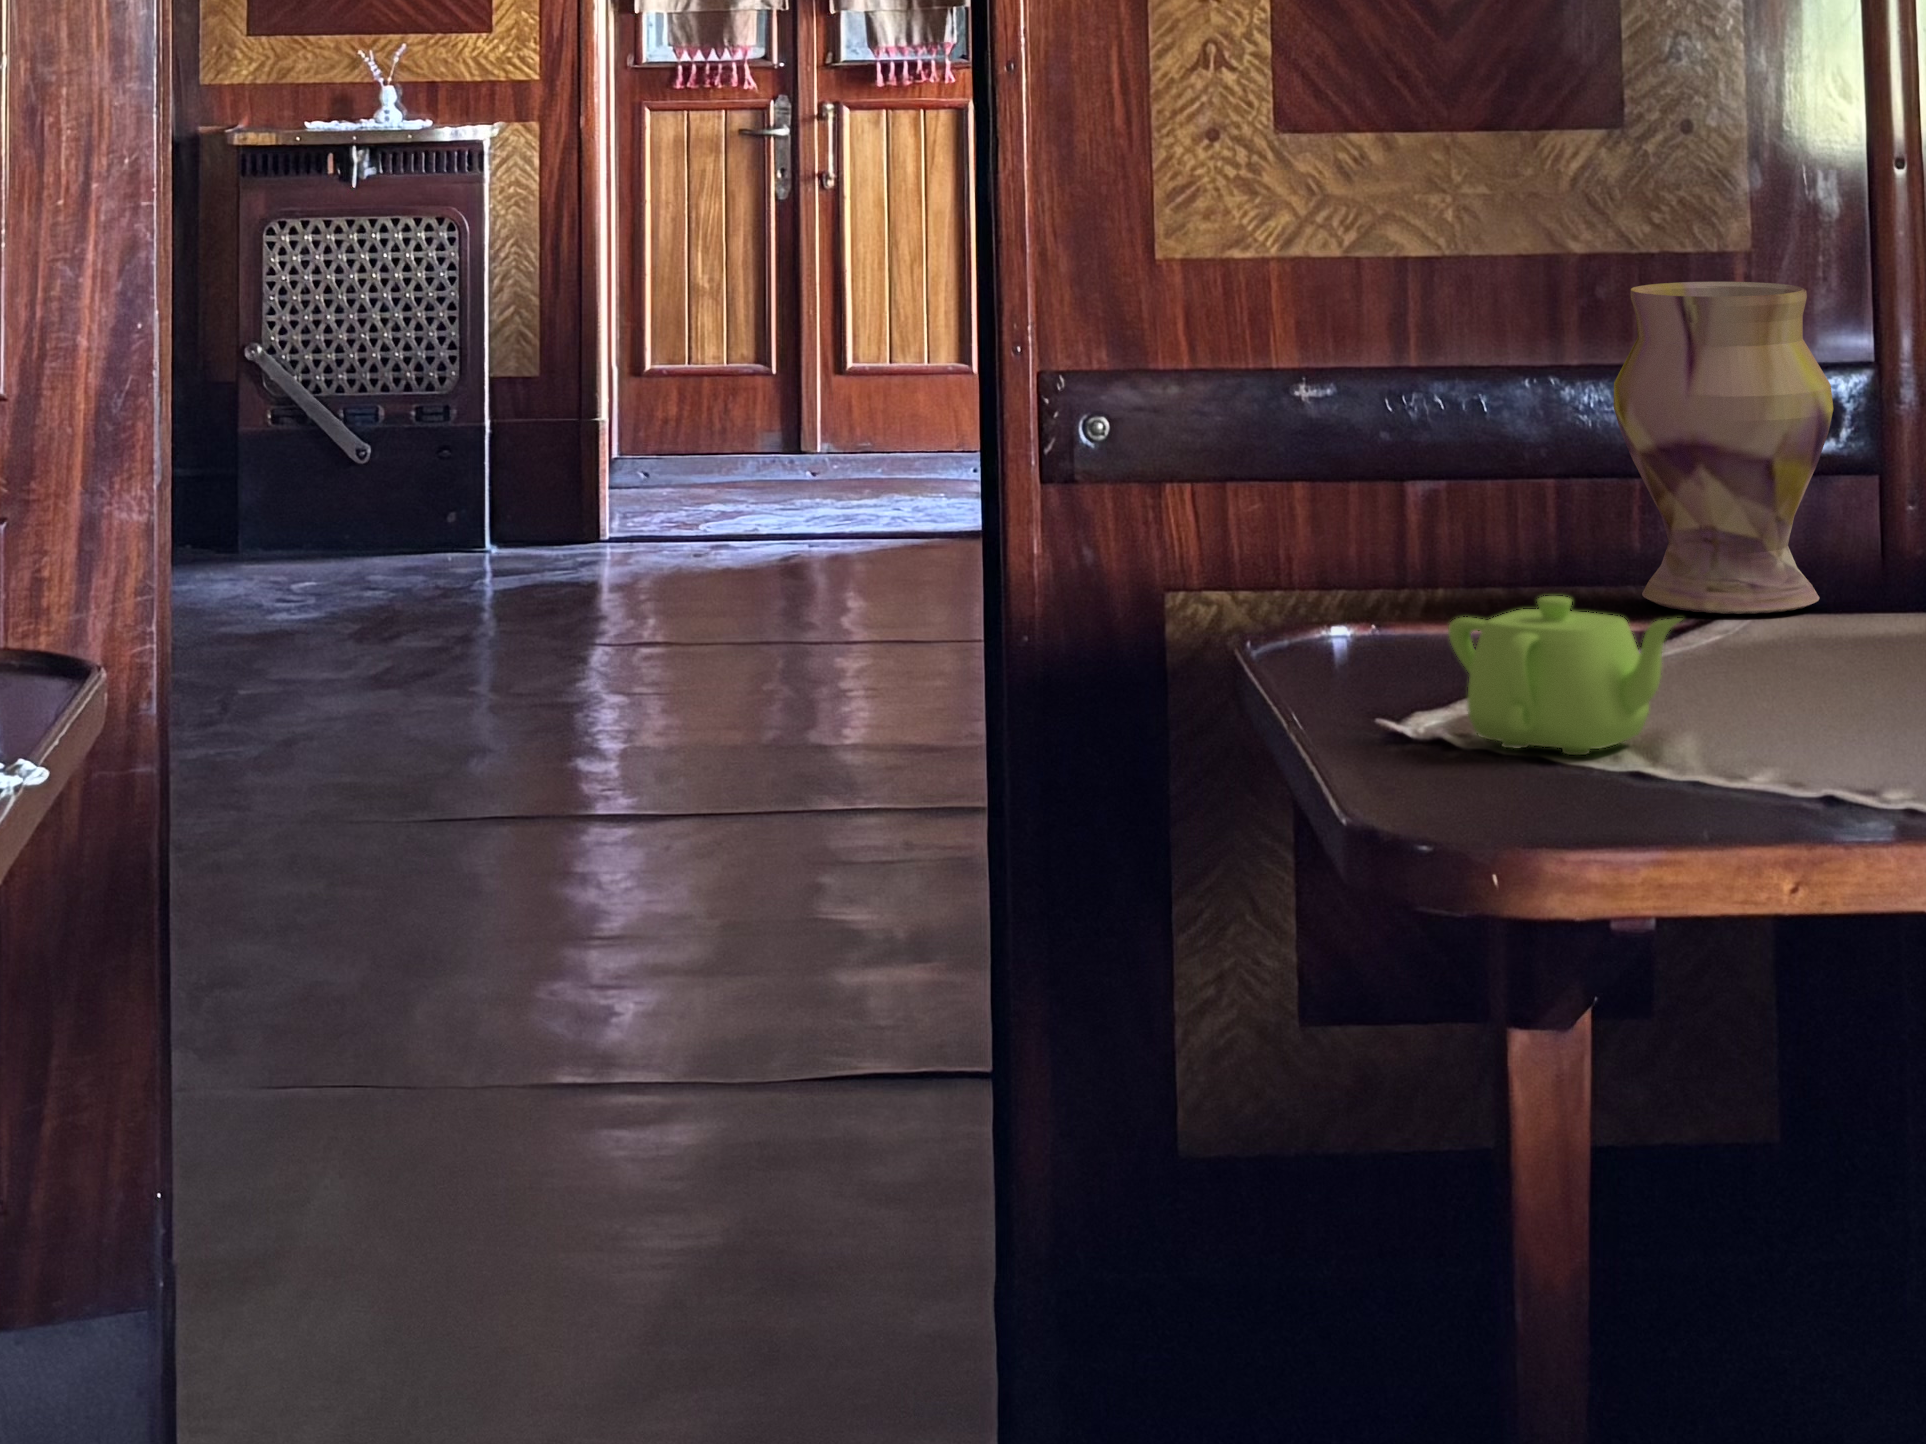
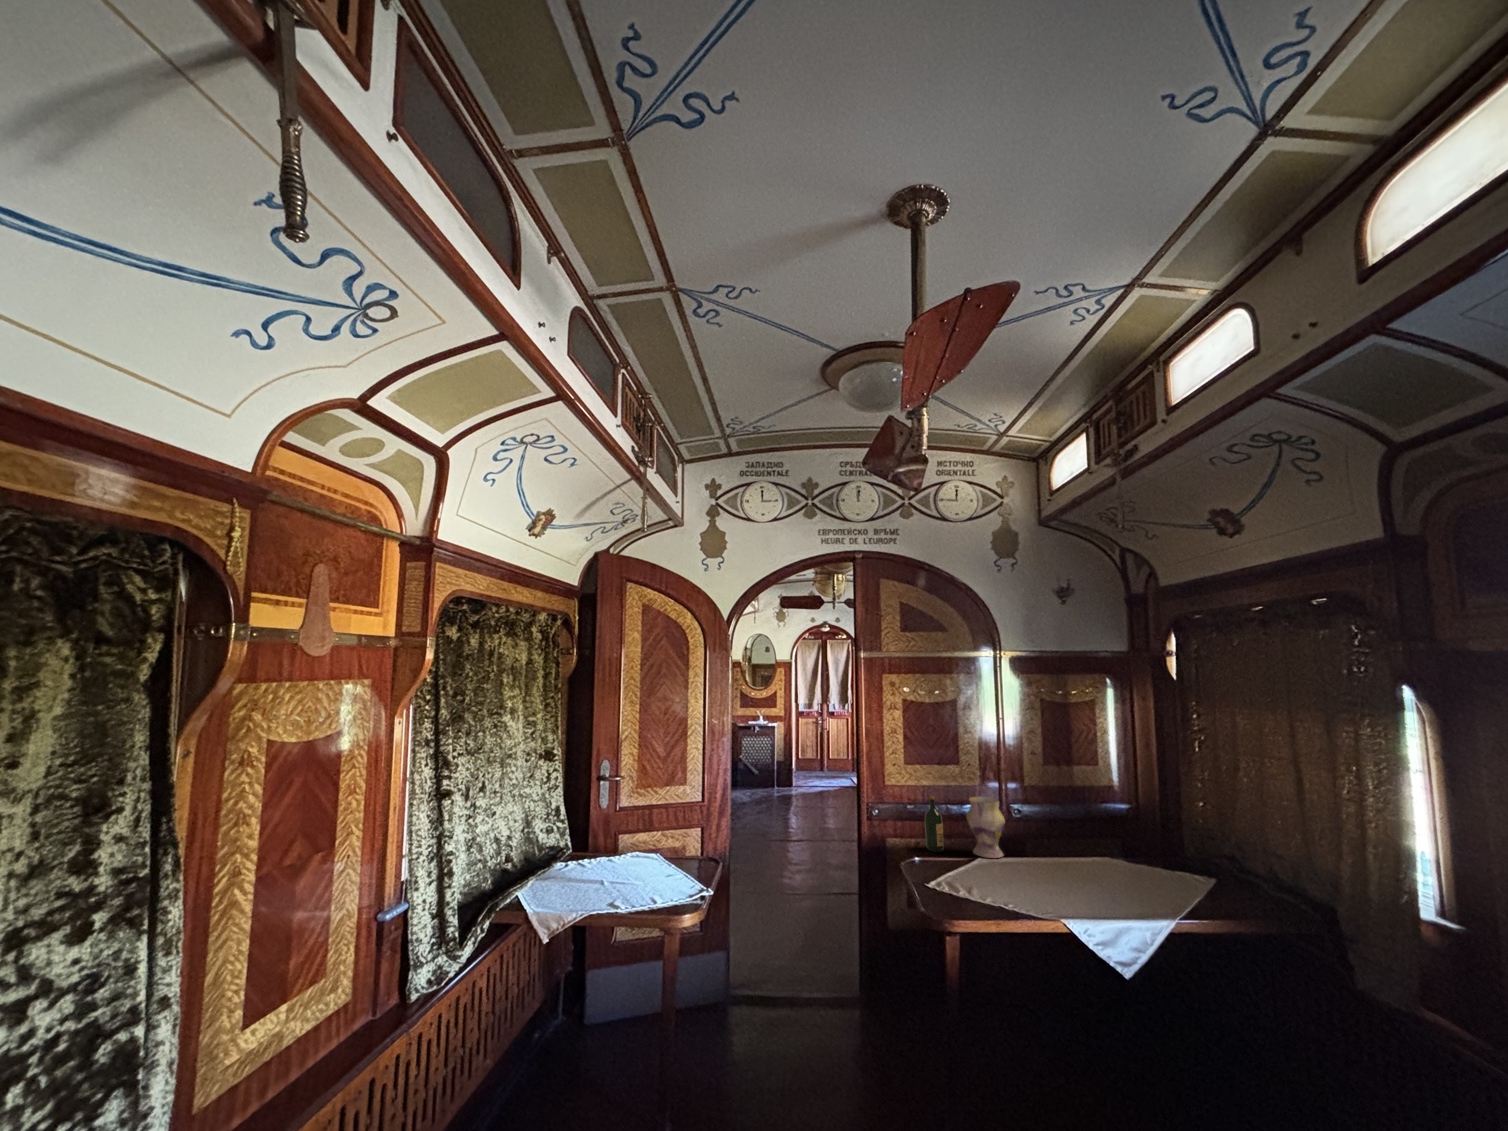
wine bottle: none [1365,288,1474,606] -> present [925,796,944,852]
teapot: present [1448,596,1681,755] -> none [946,872,988,904]

